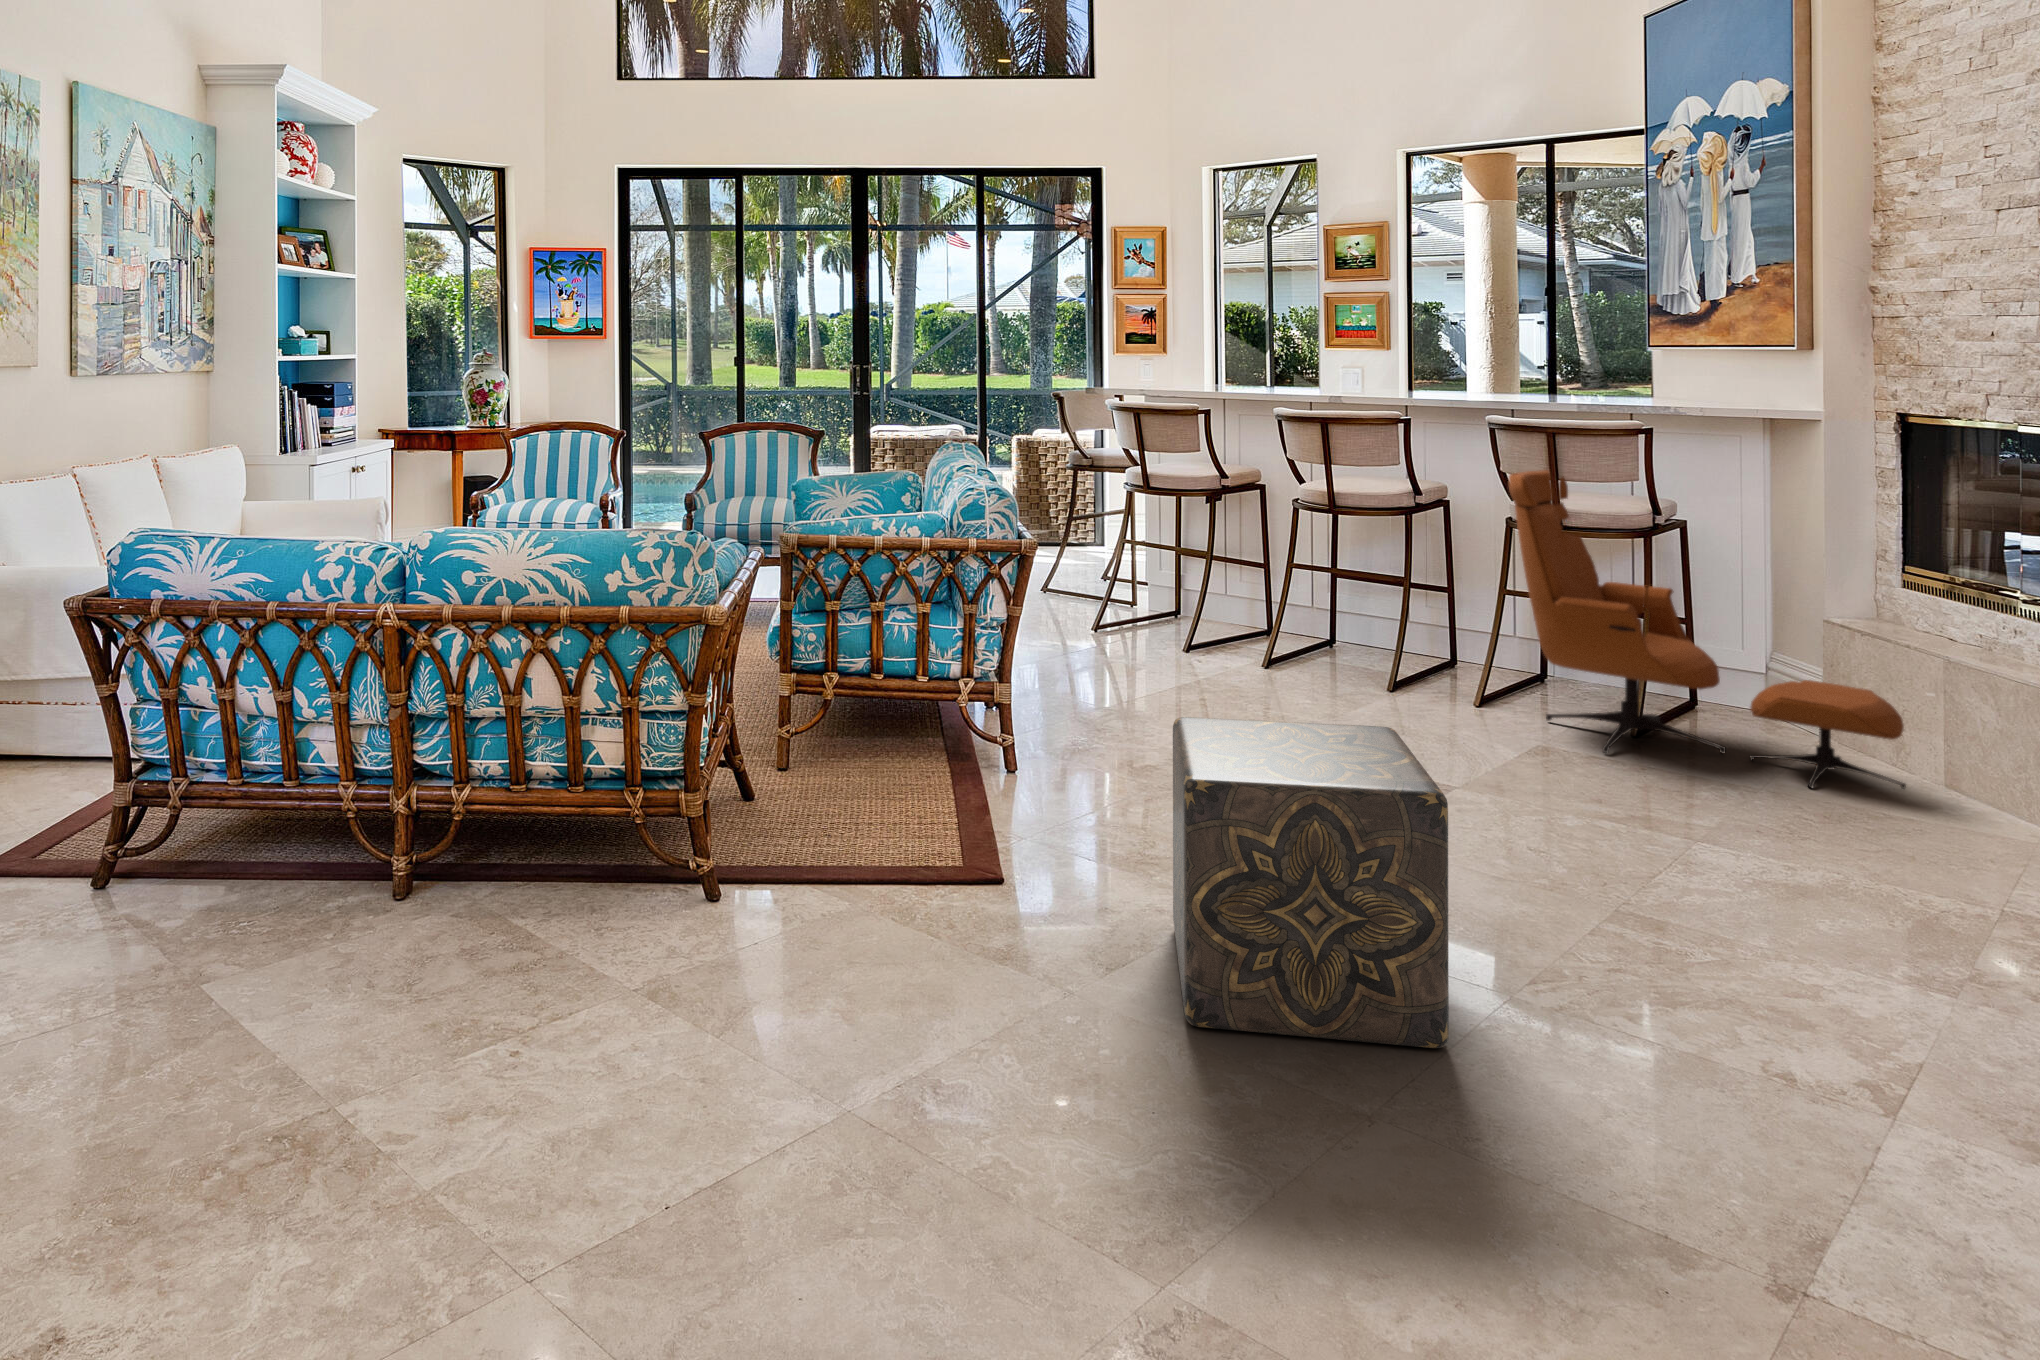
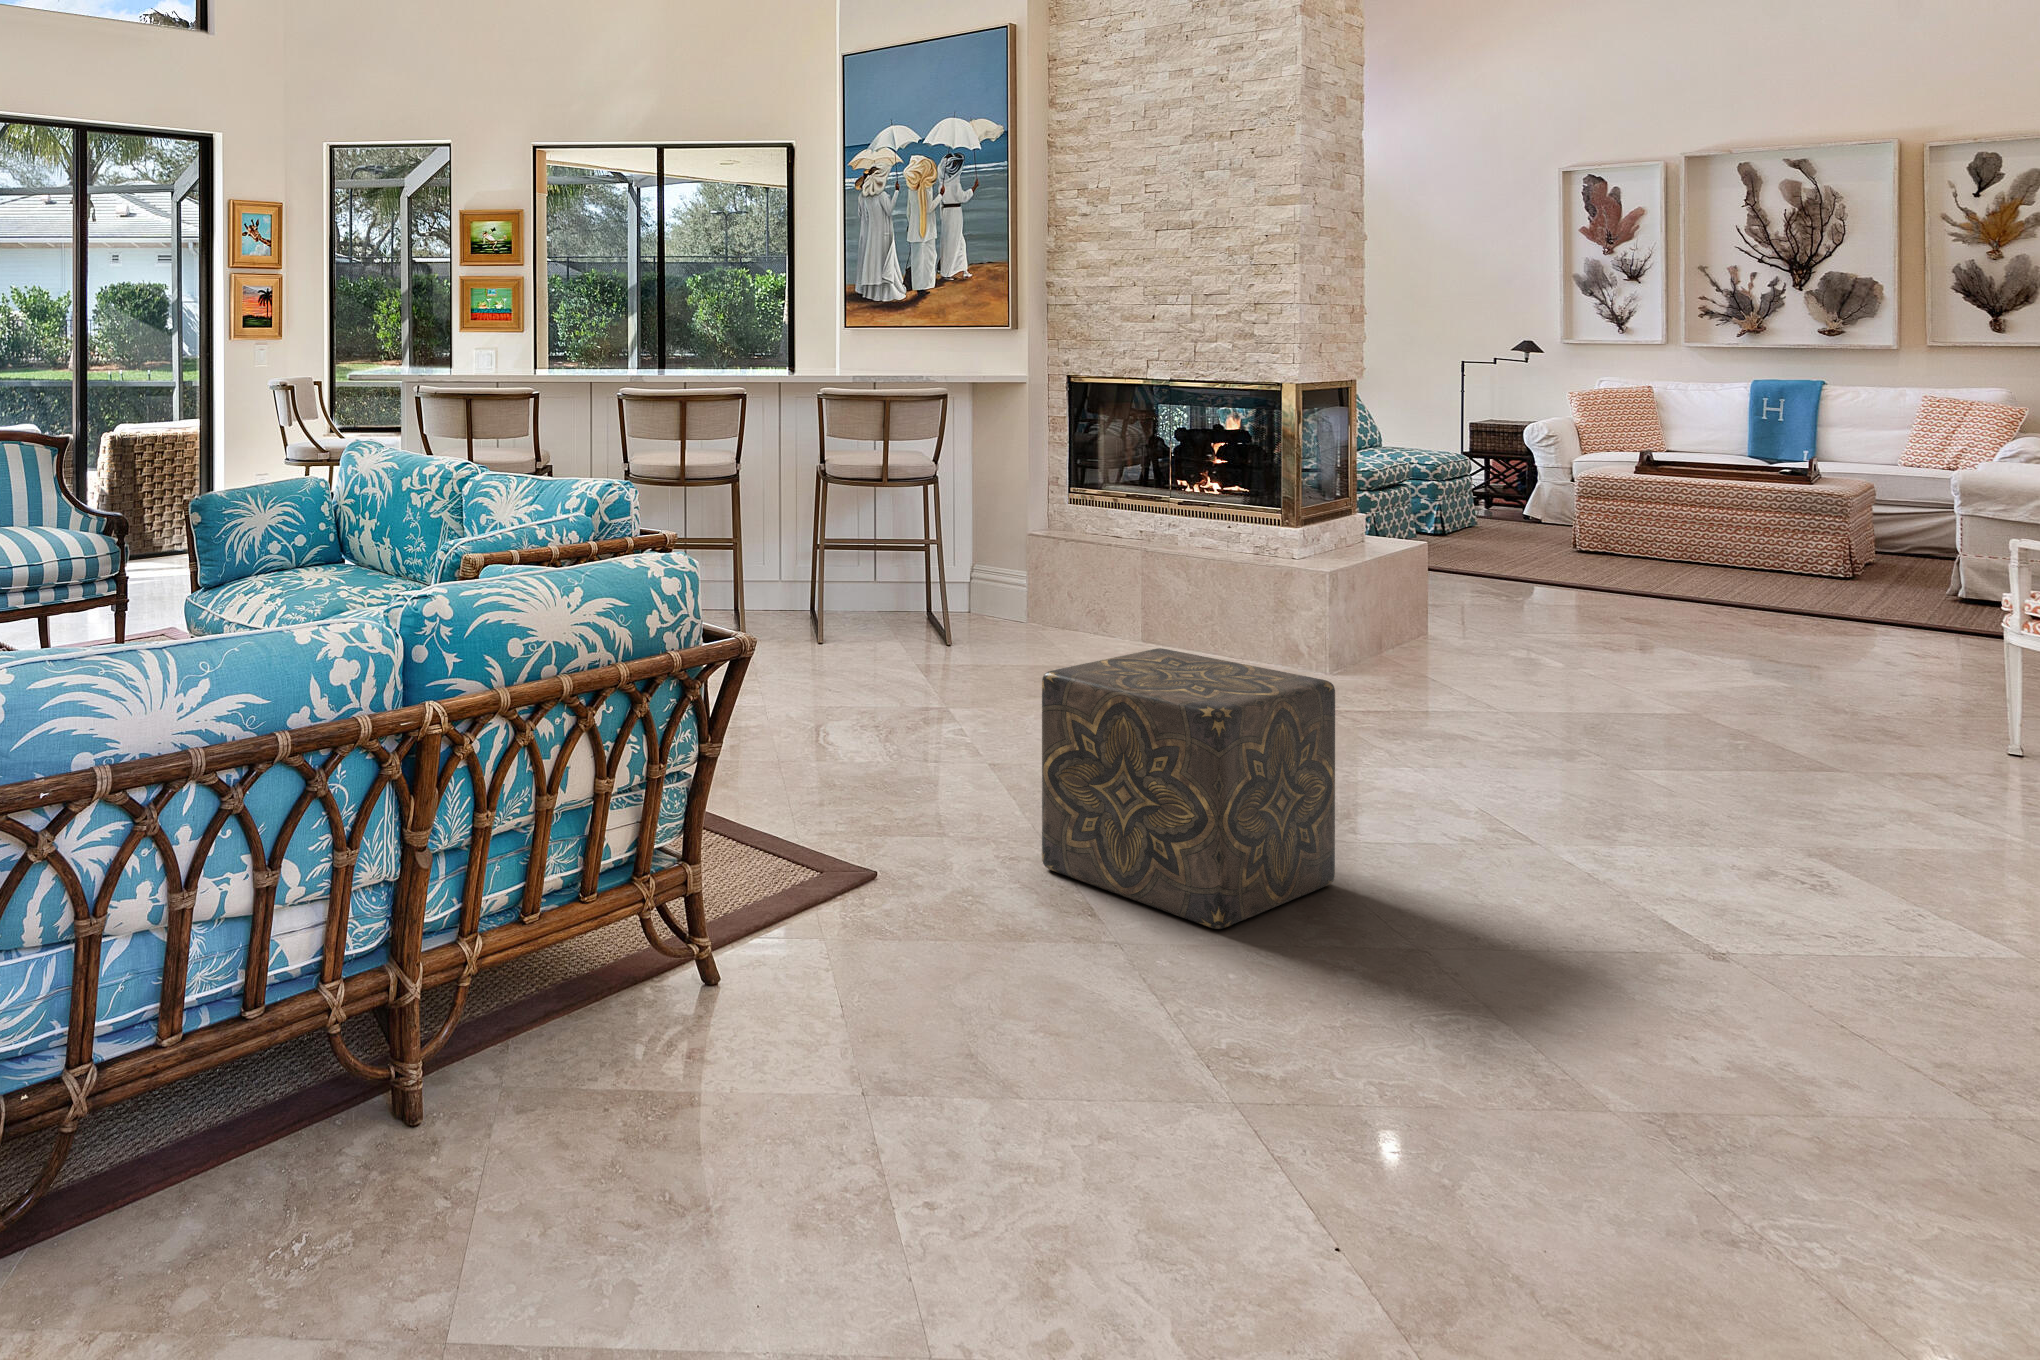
lounge chair: present [1509,470,1906,789] -> none [844,437,1119,669]

